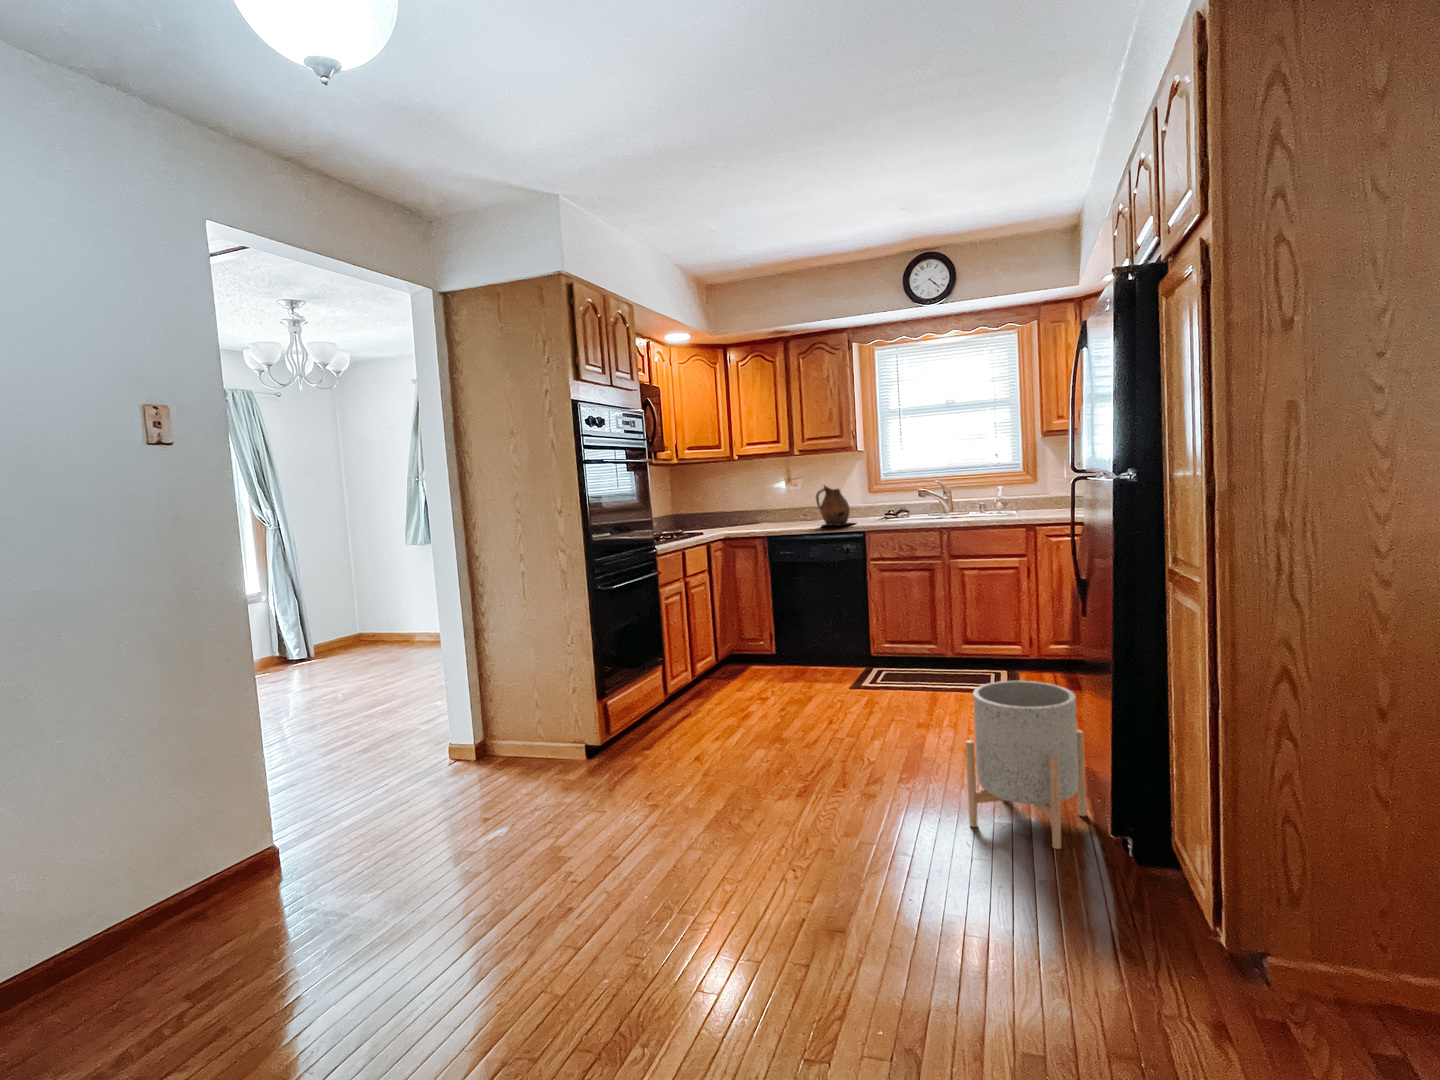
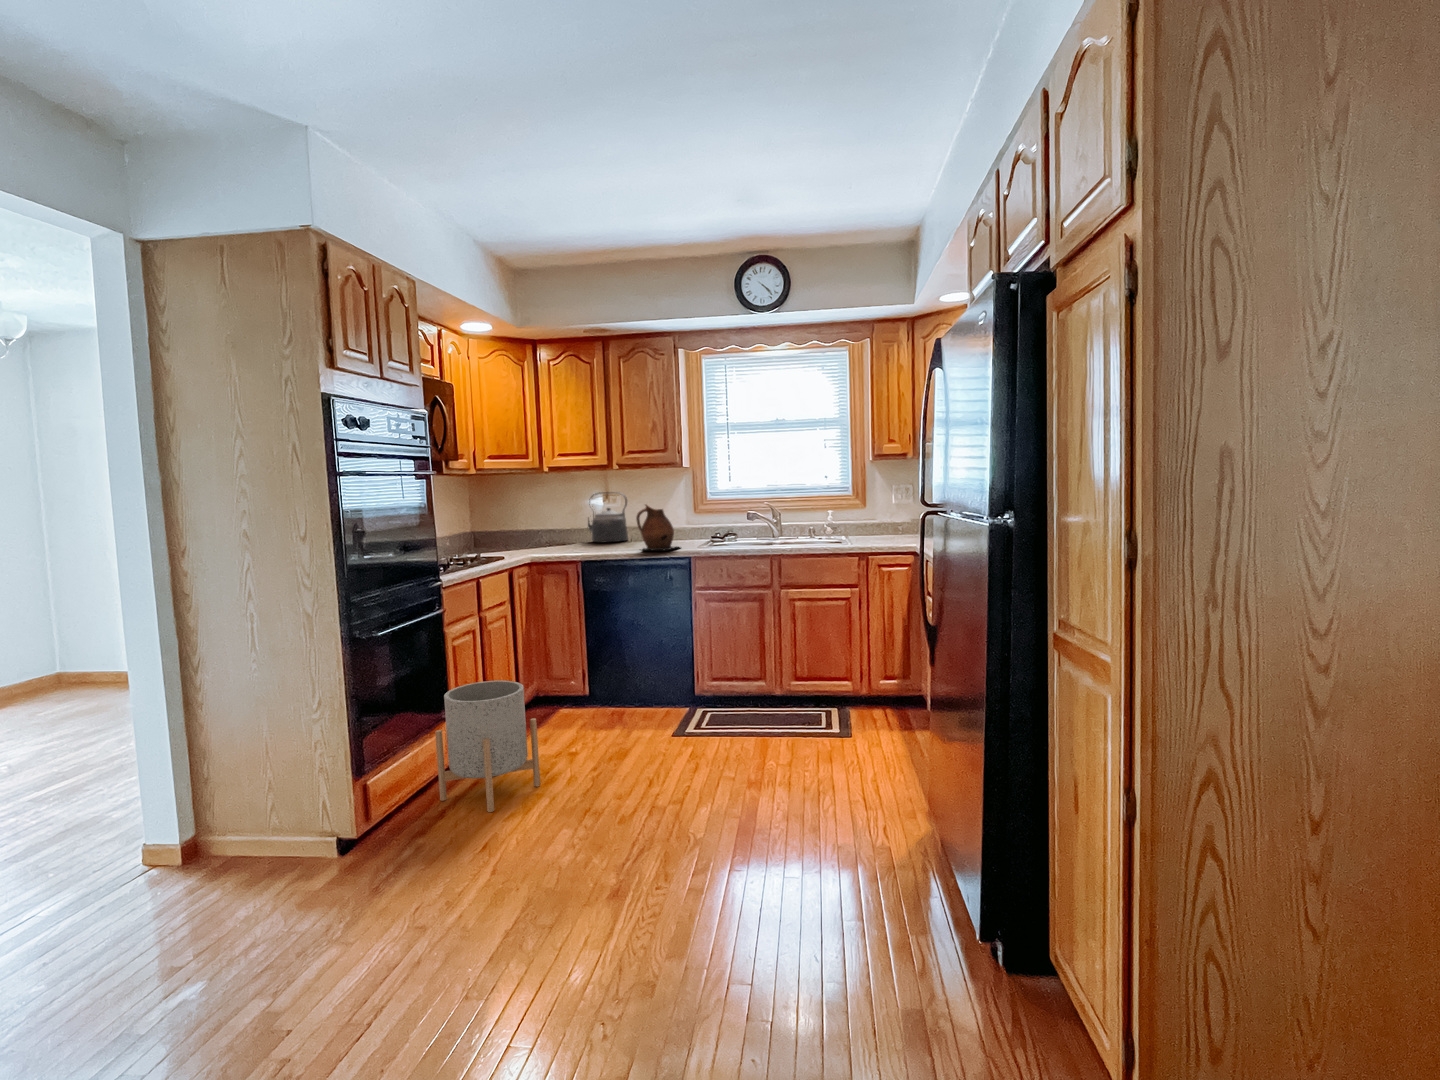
kettle: none [769,476,808,521] -> present [588,492,628,542]
planter: present [966,681,1086,849] -> present [435,681,540,812]

